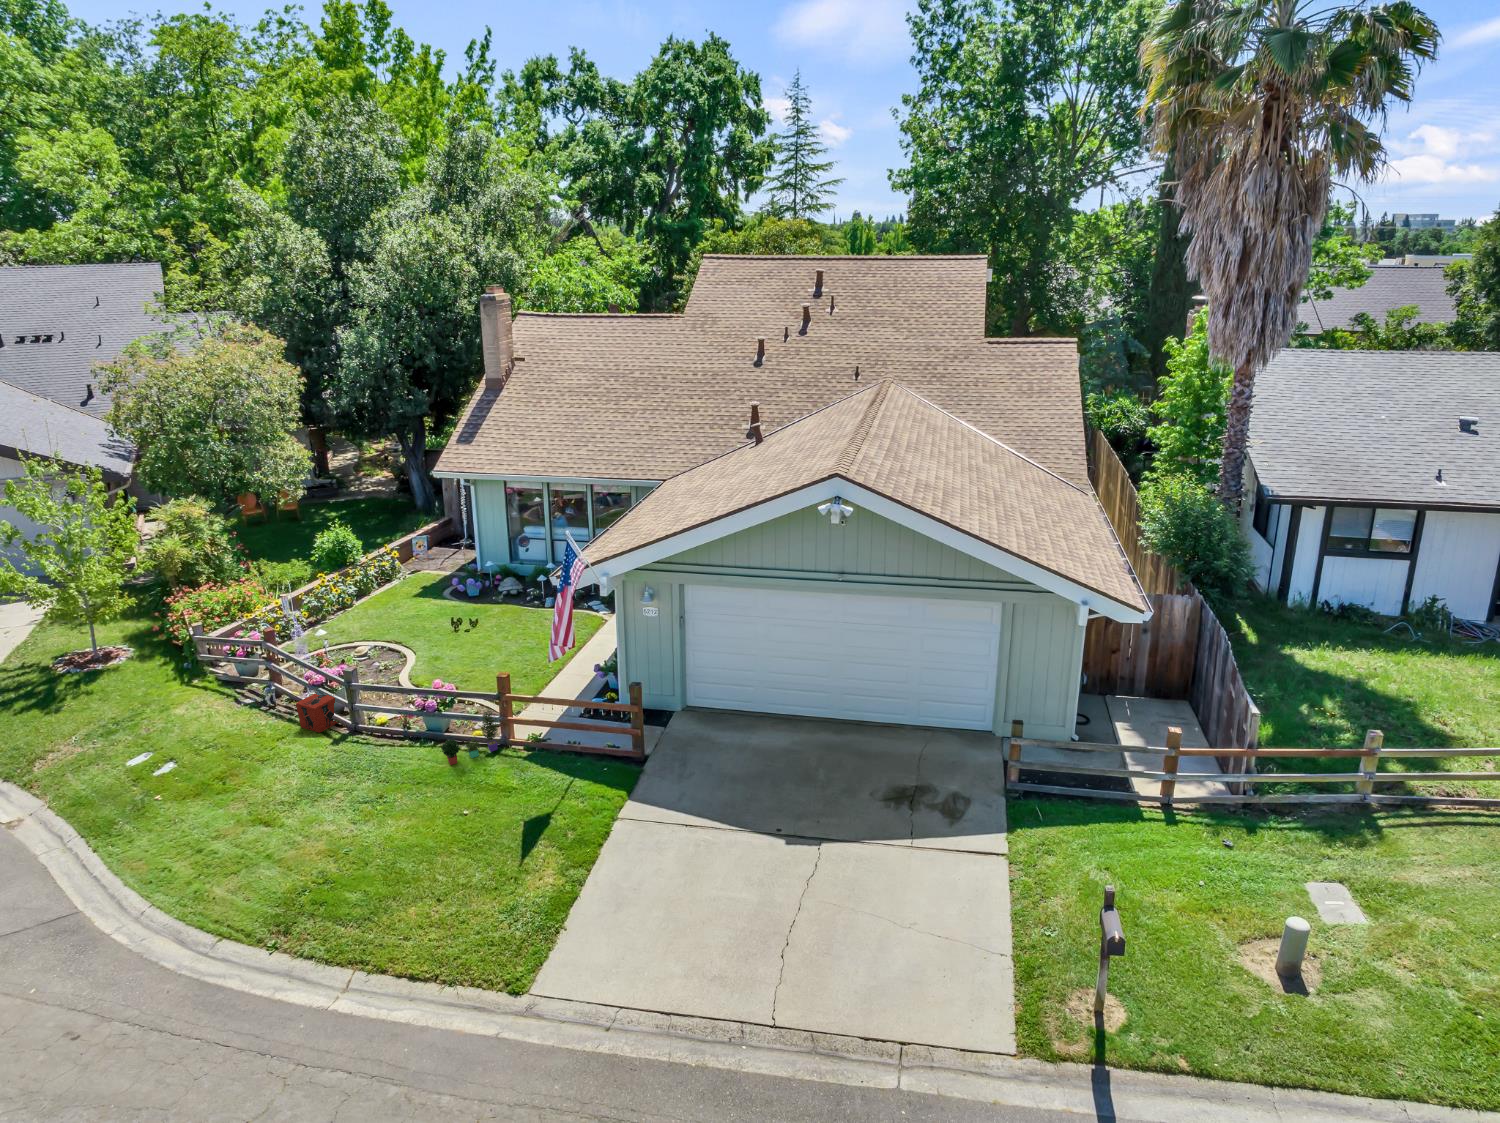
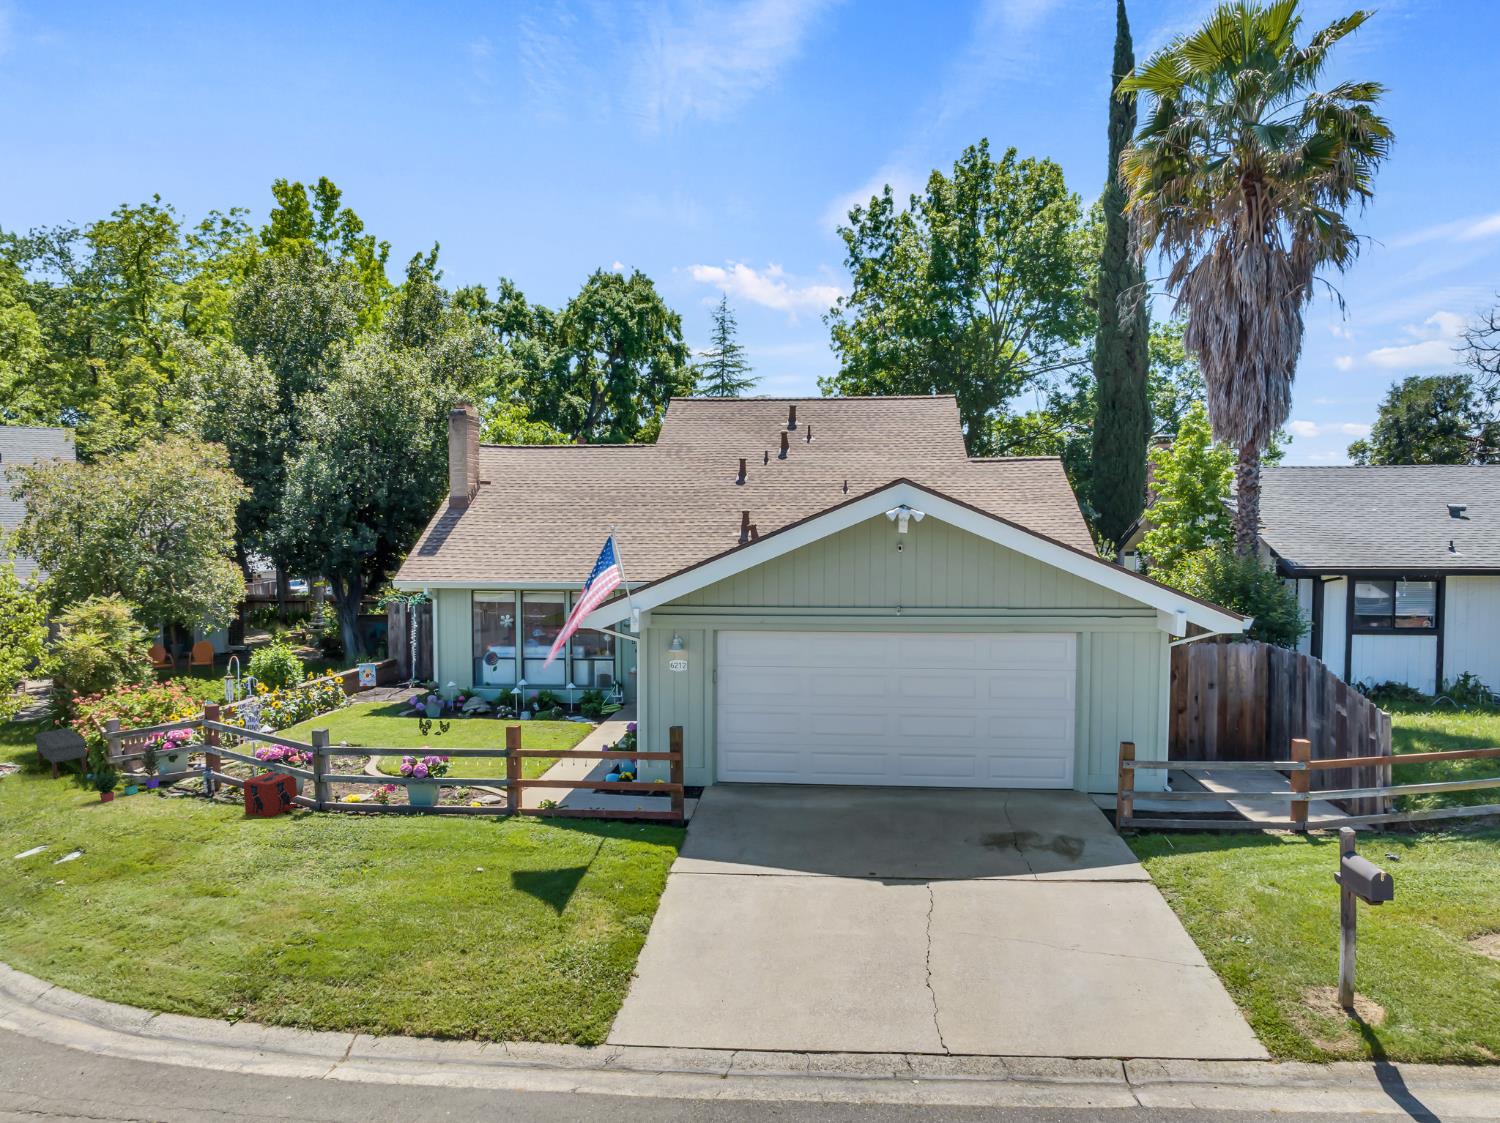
bench: none [139,628,183,676] -> present [35,729,87,779]
potted plant: present [441,711,498,765] -> present [95,742,160,802]

